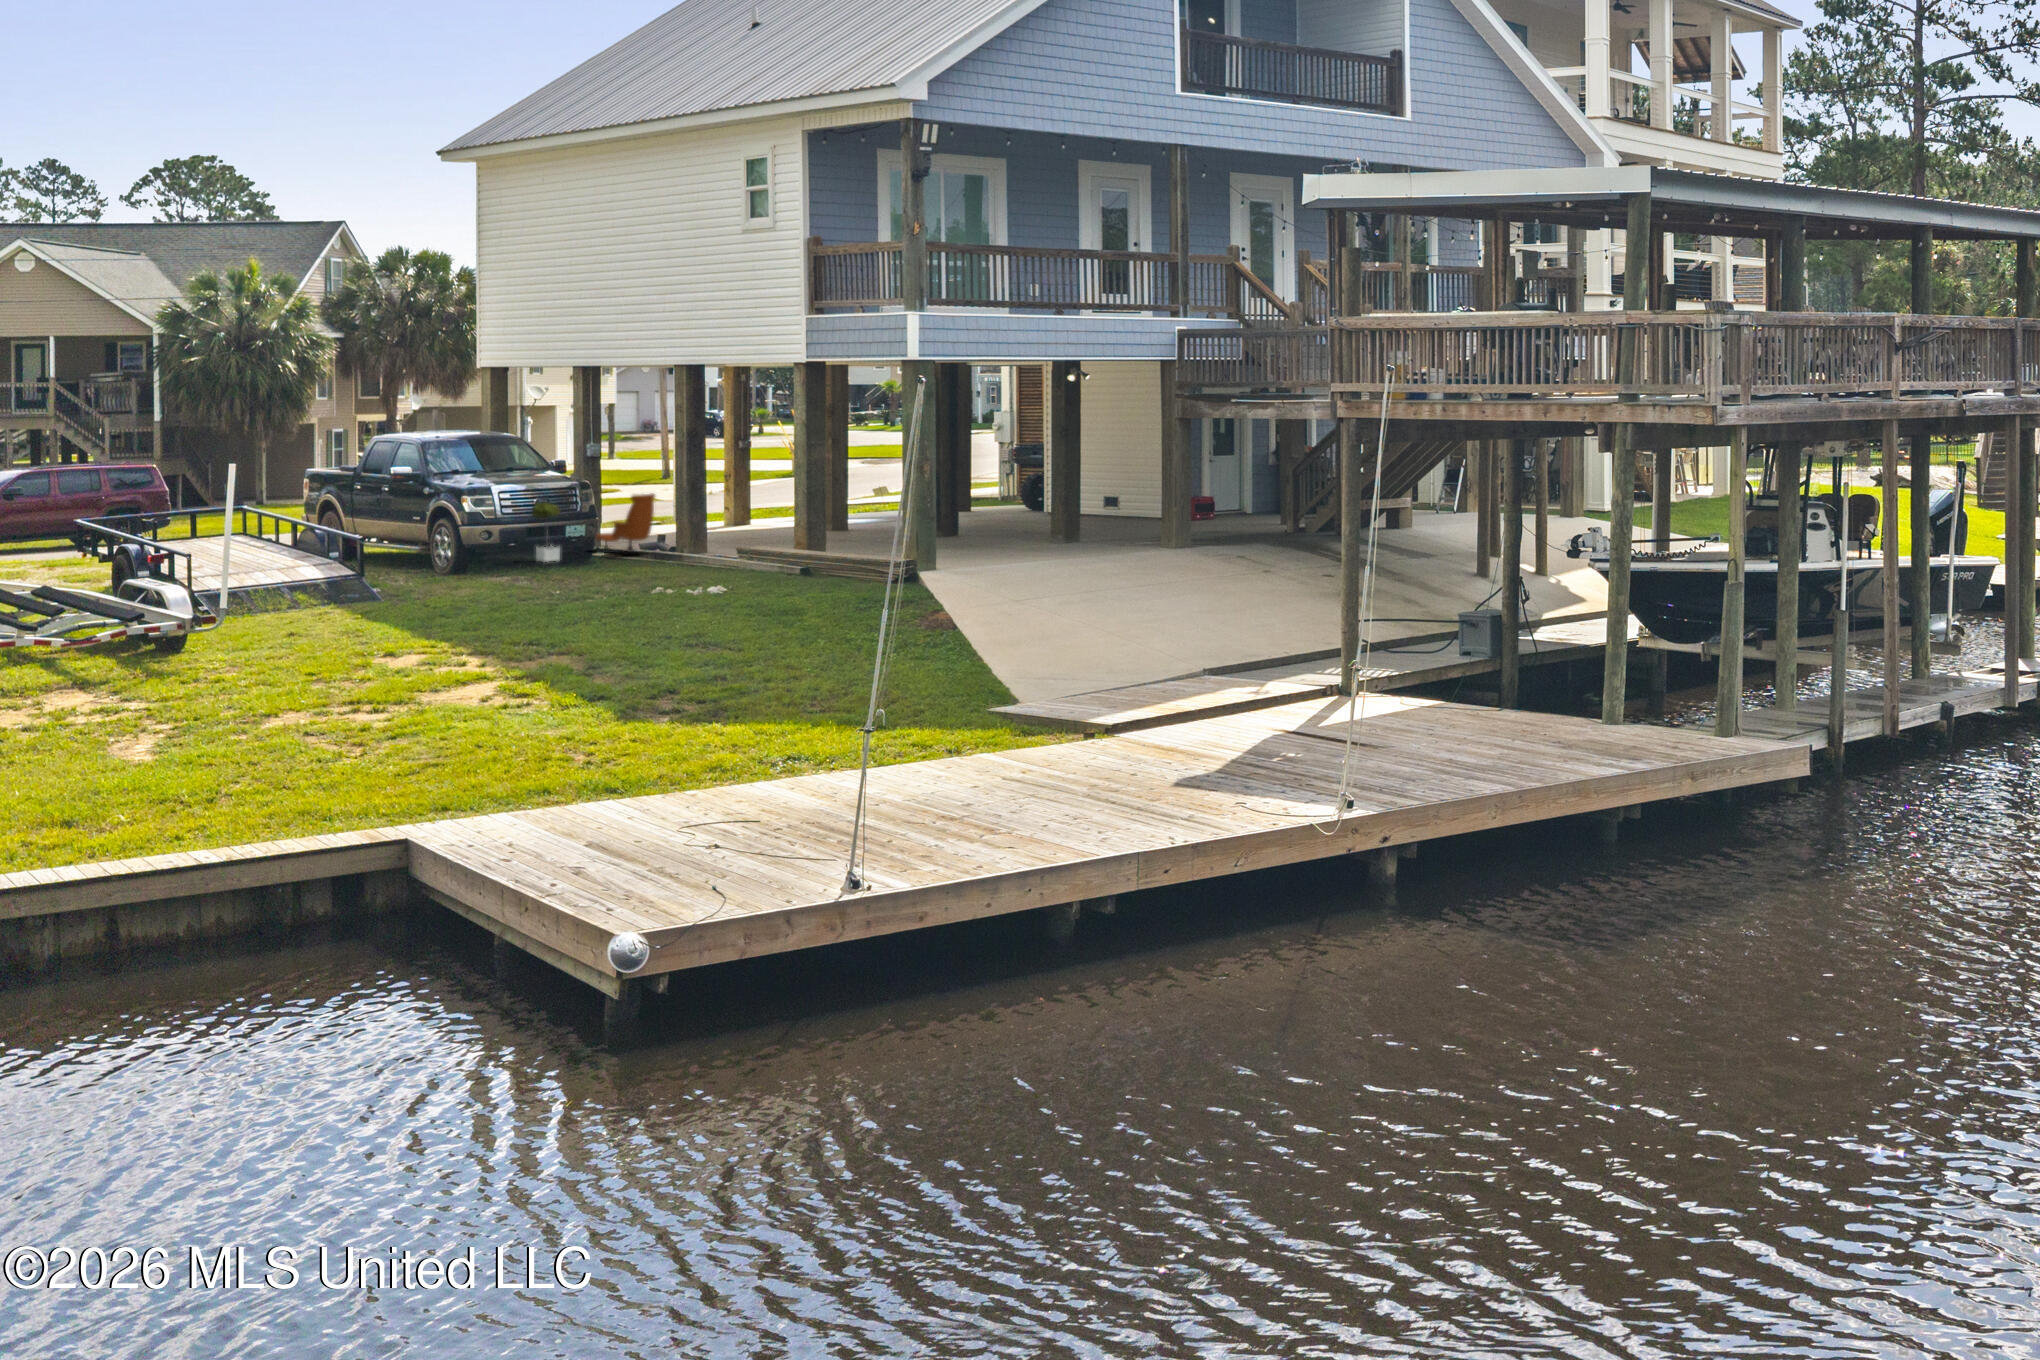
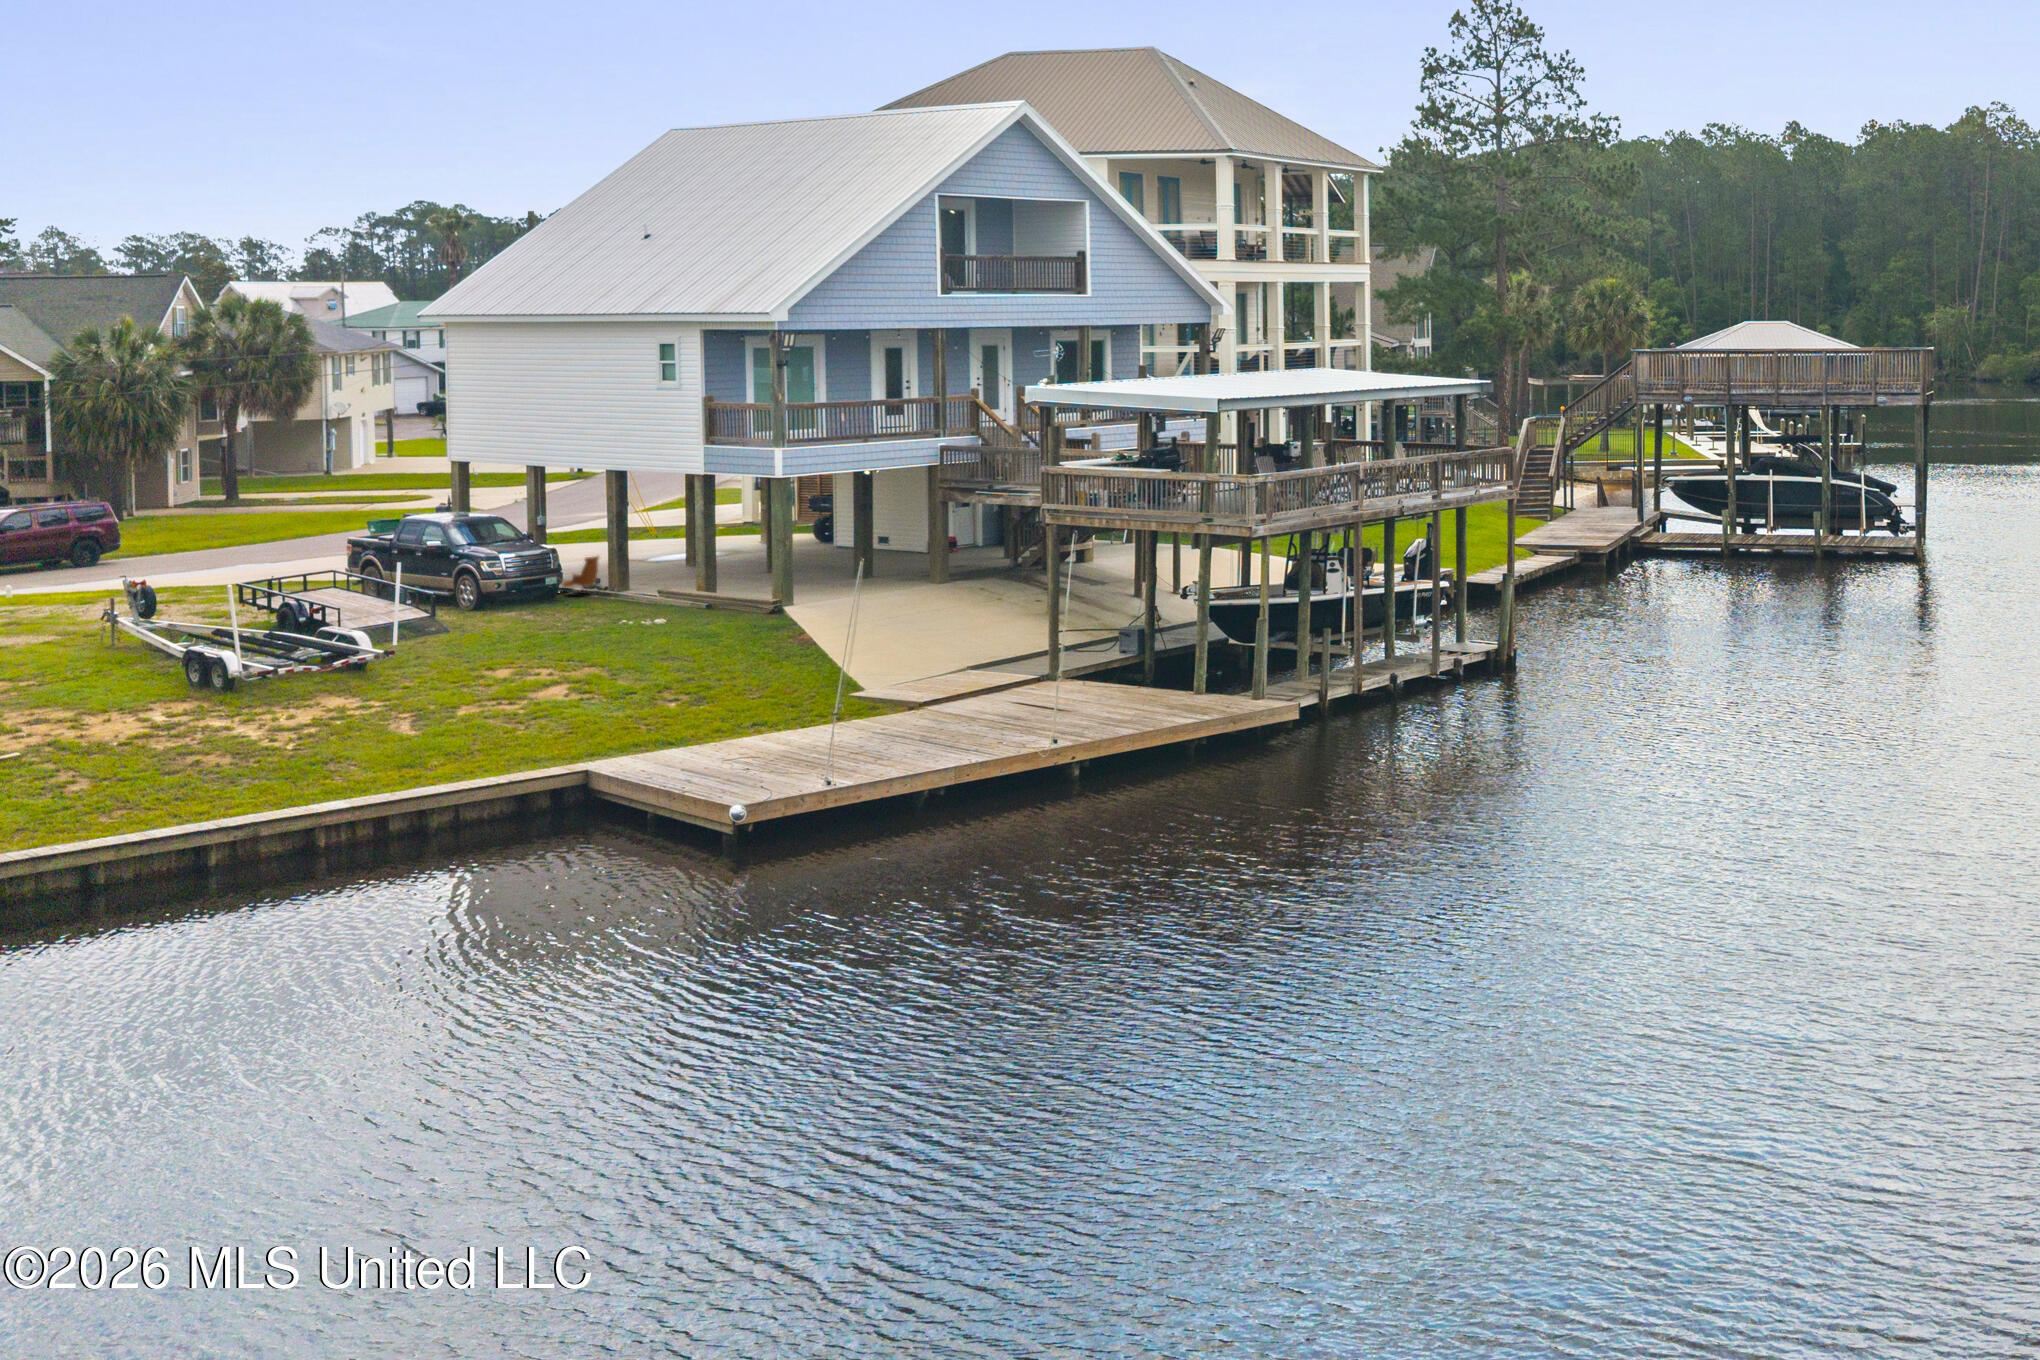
potted tree: present [531,503,560,562] -> none [520,564,539,602]

